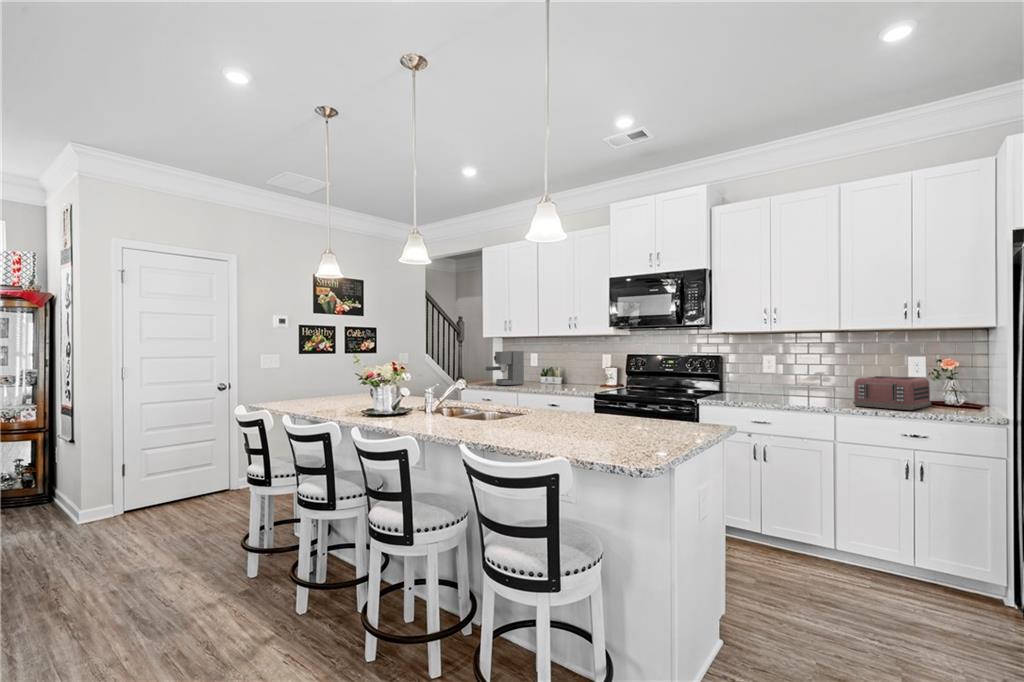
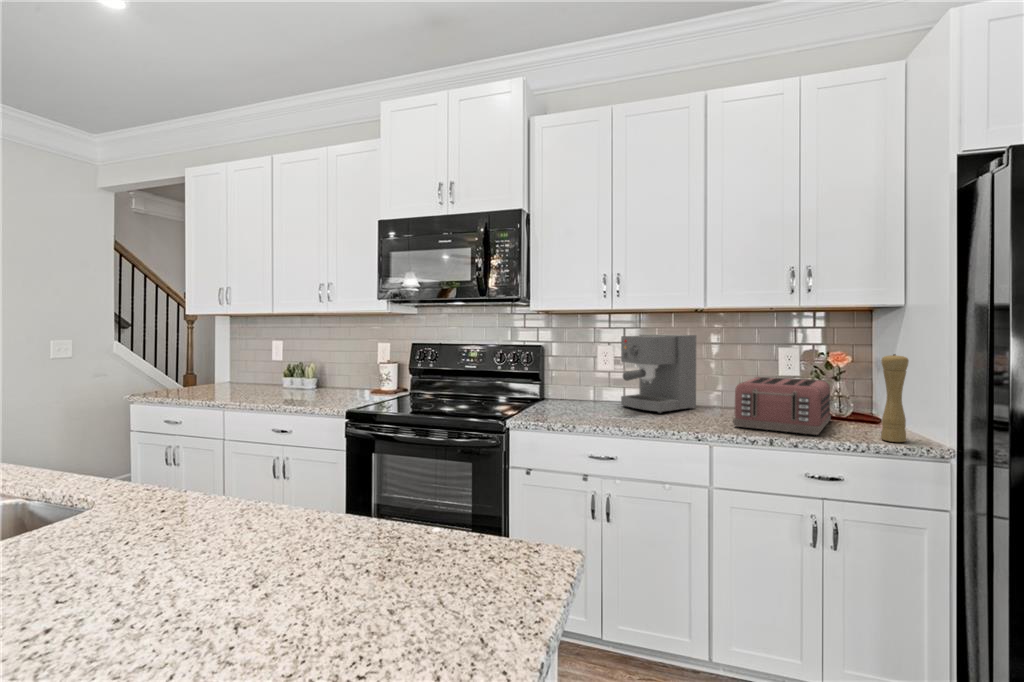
coffee maker: present [486,351,524,386] -> present [621,334,696,413]
pepper mill: none [955,359,973,415] -> present [881,354,909,442]

